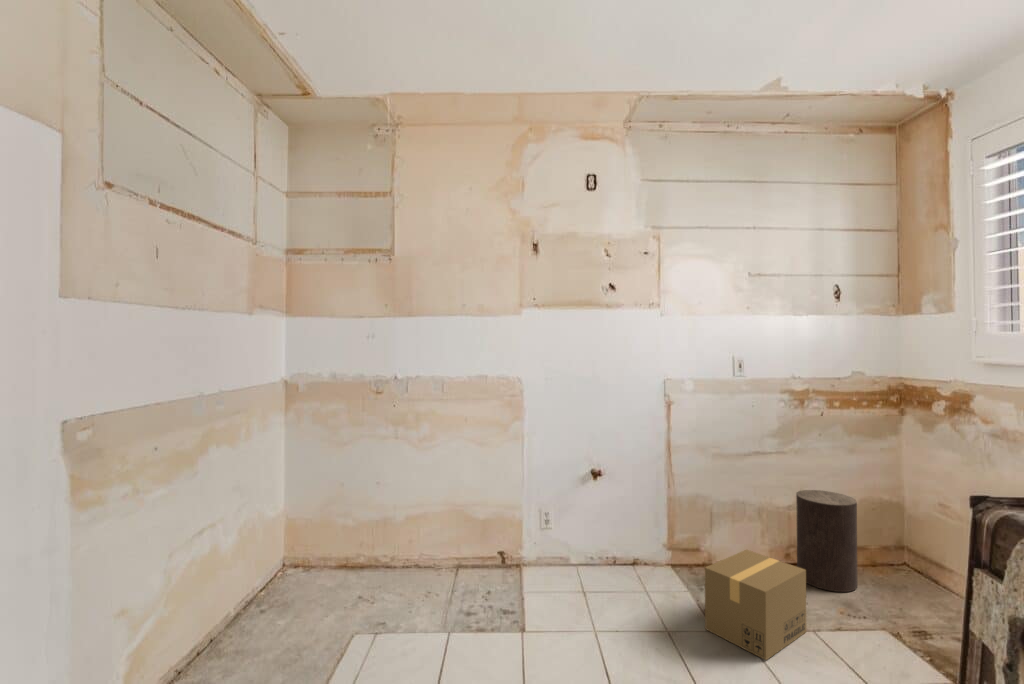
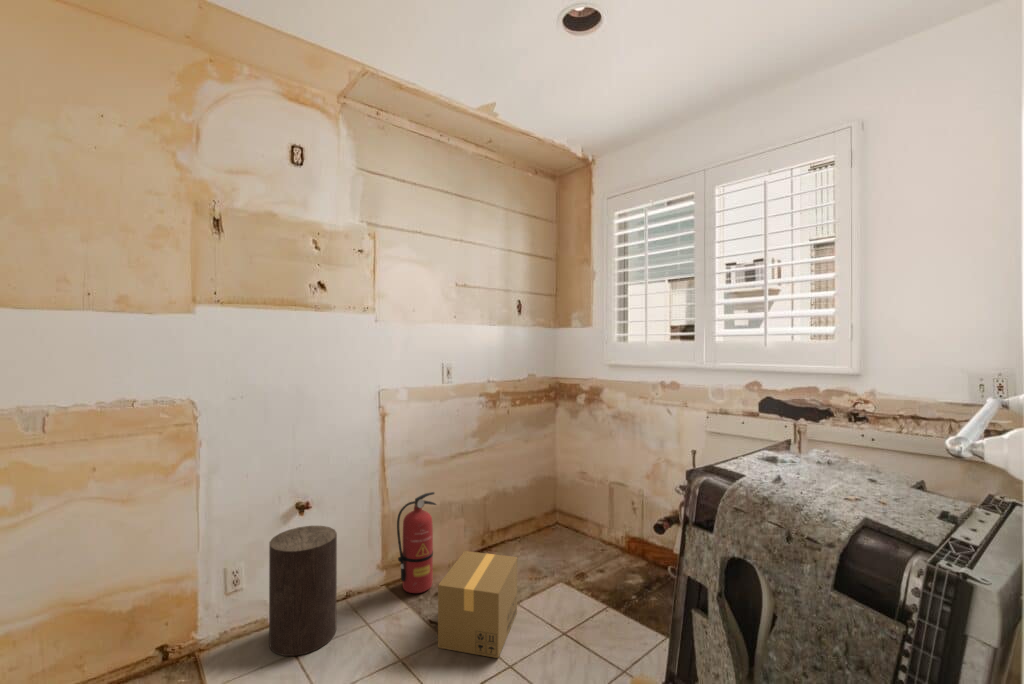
fire extinguisher: none [680,486,723,582] -> present [397,492,436,593]
stool: present [796,490,858,592] -> present [269,526,337,656]

